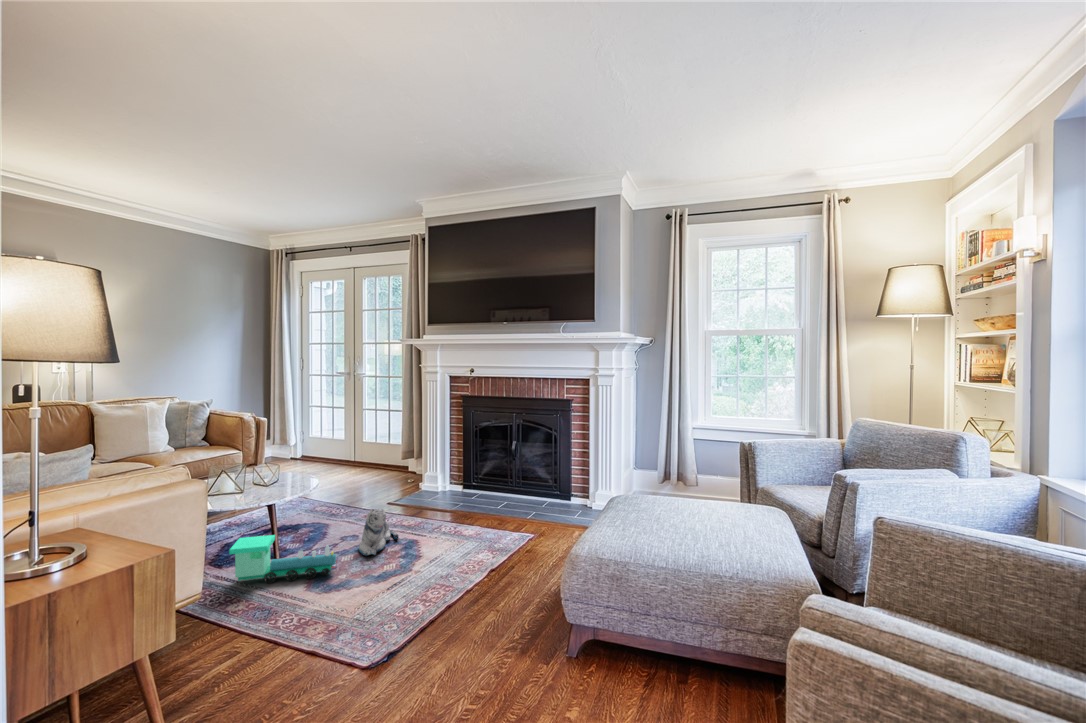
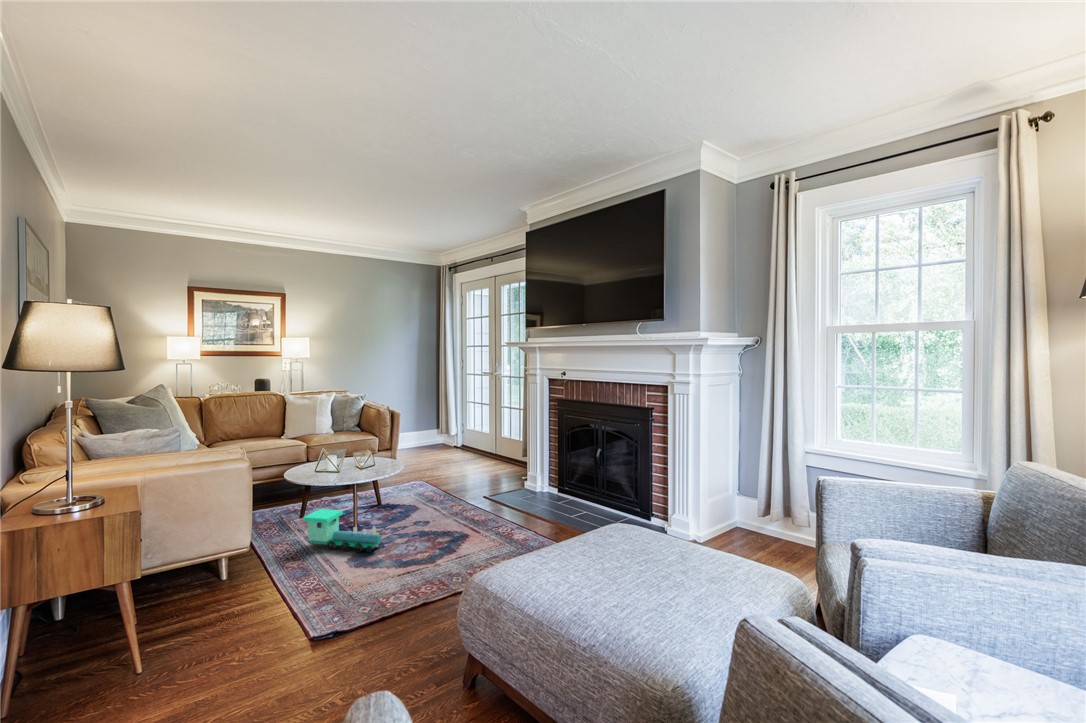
plush toy: present [359,509,398,556] -> none [413,500,457,542]

